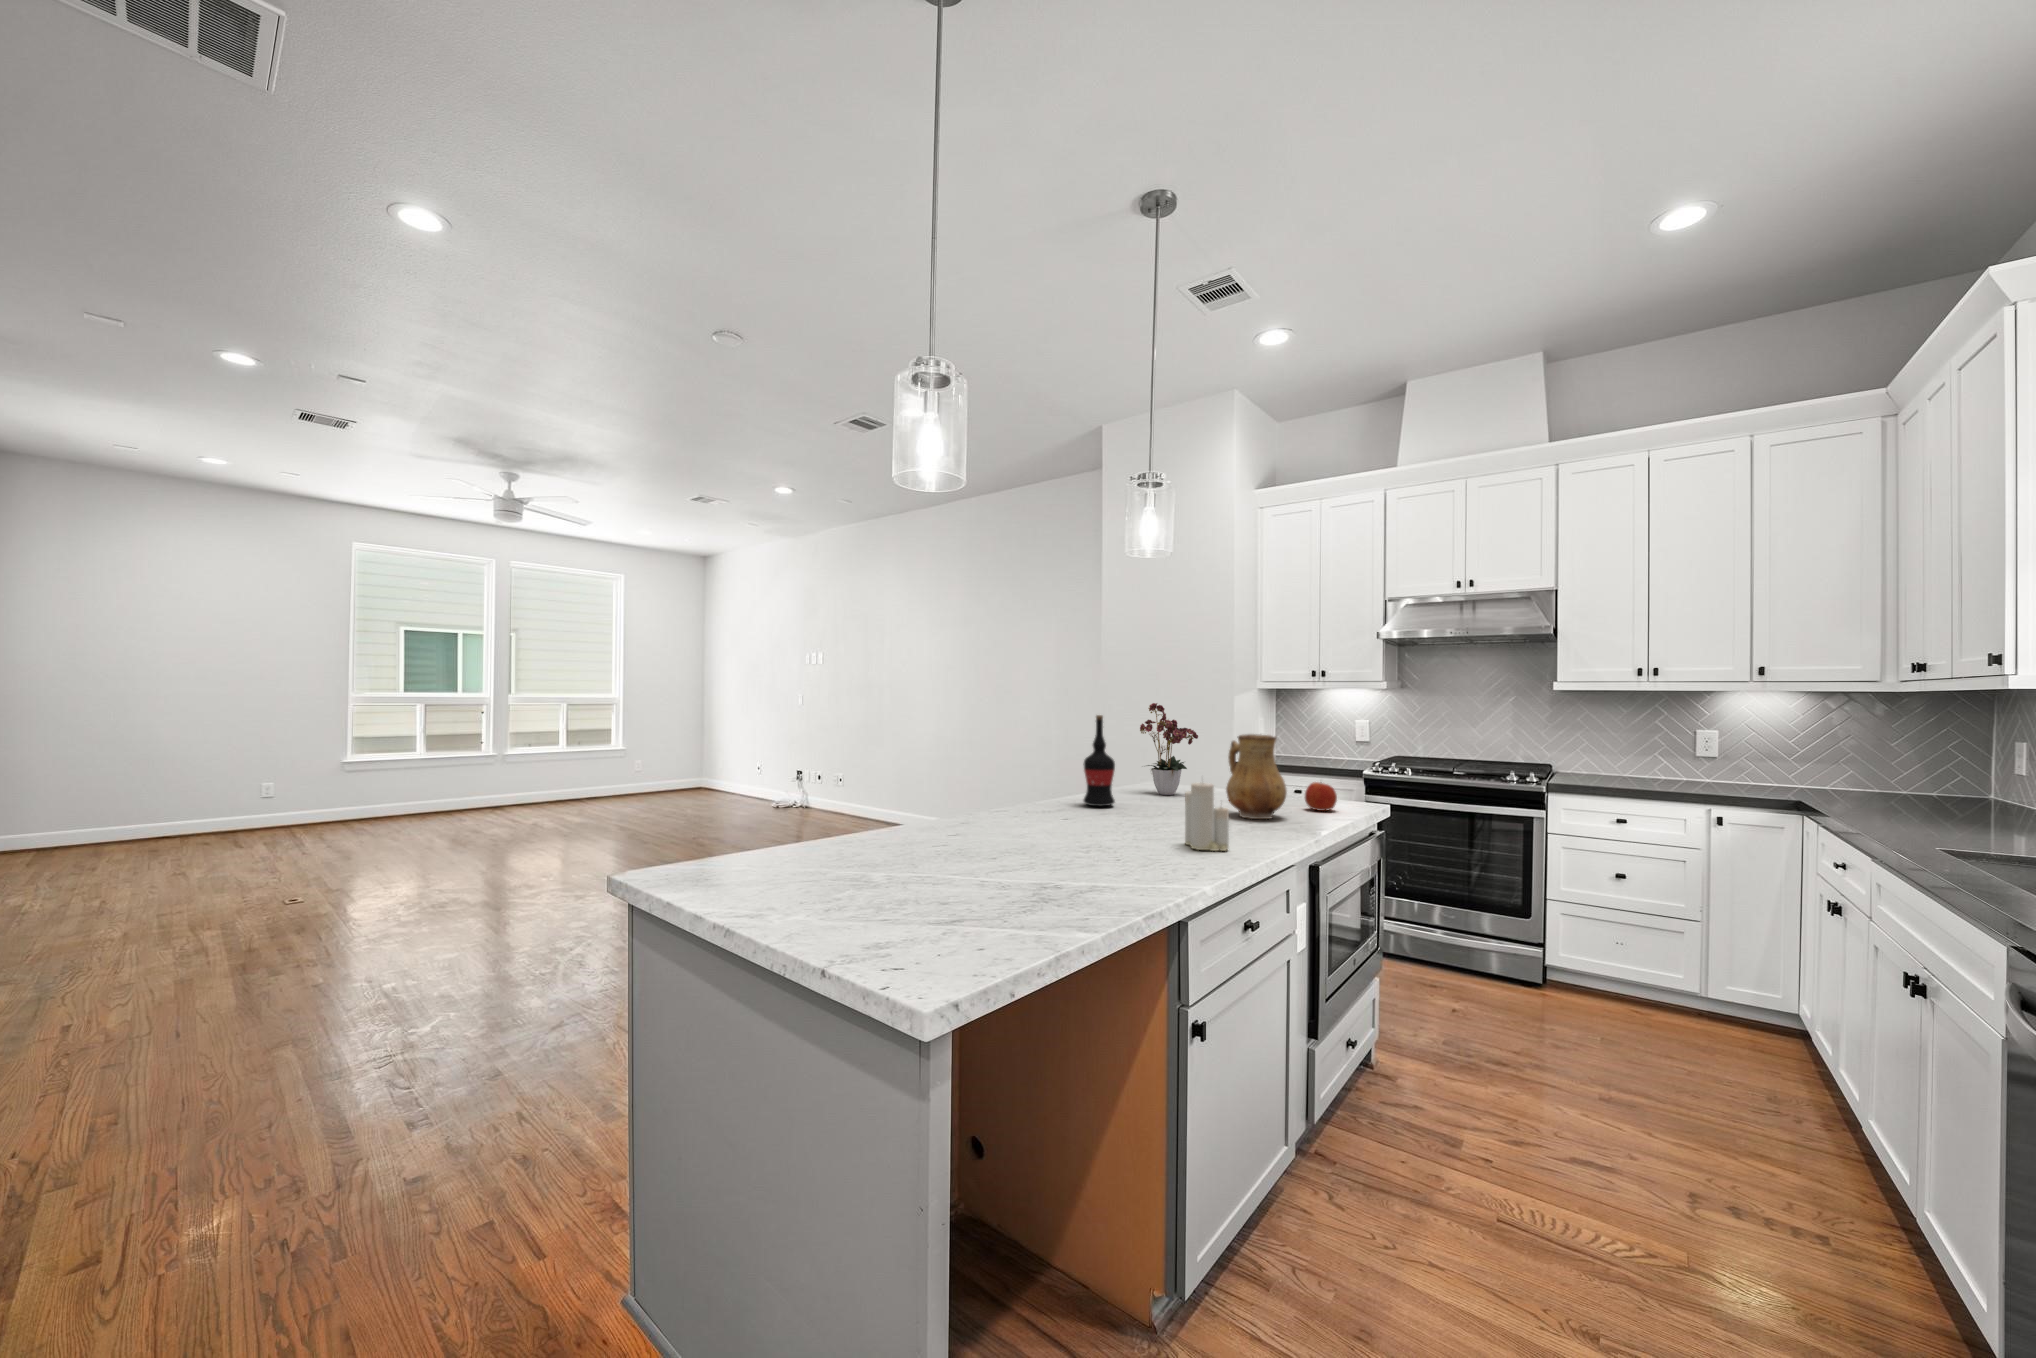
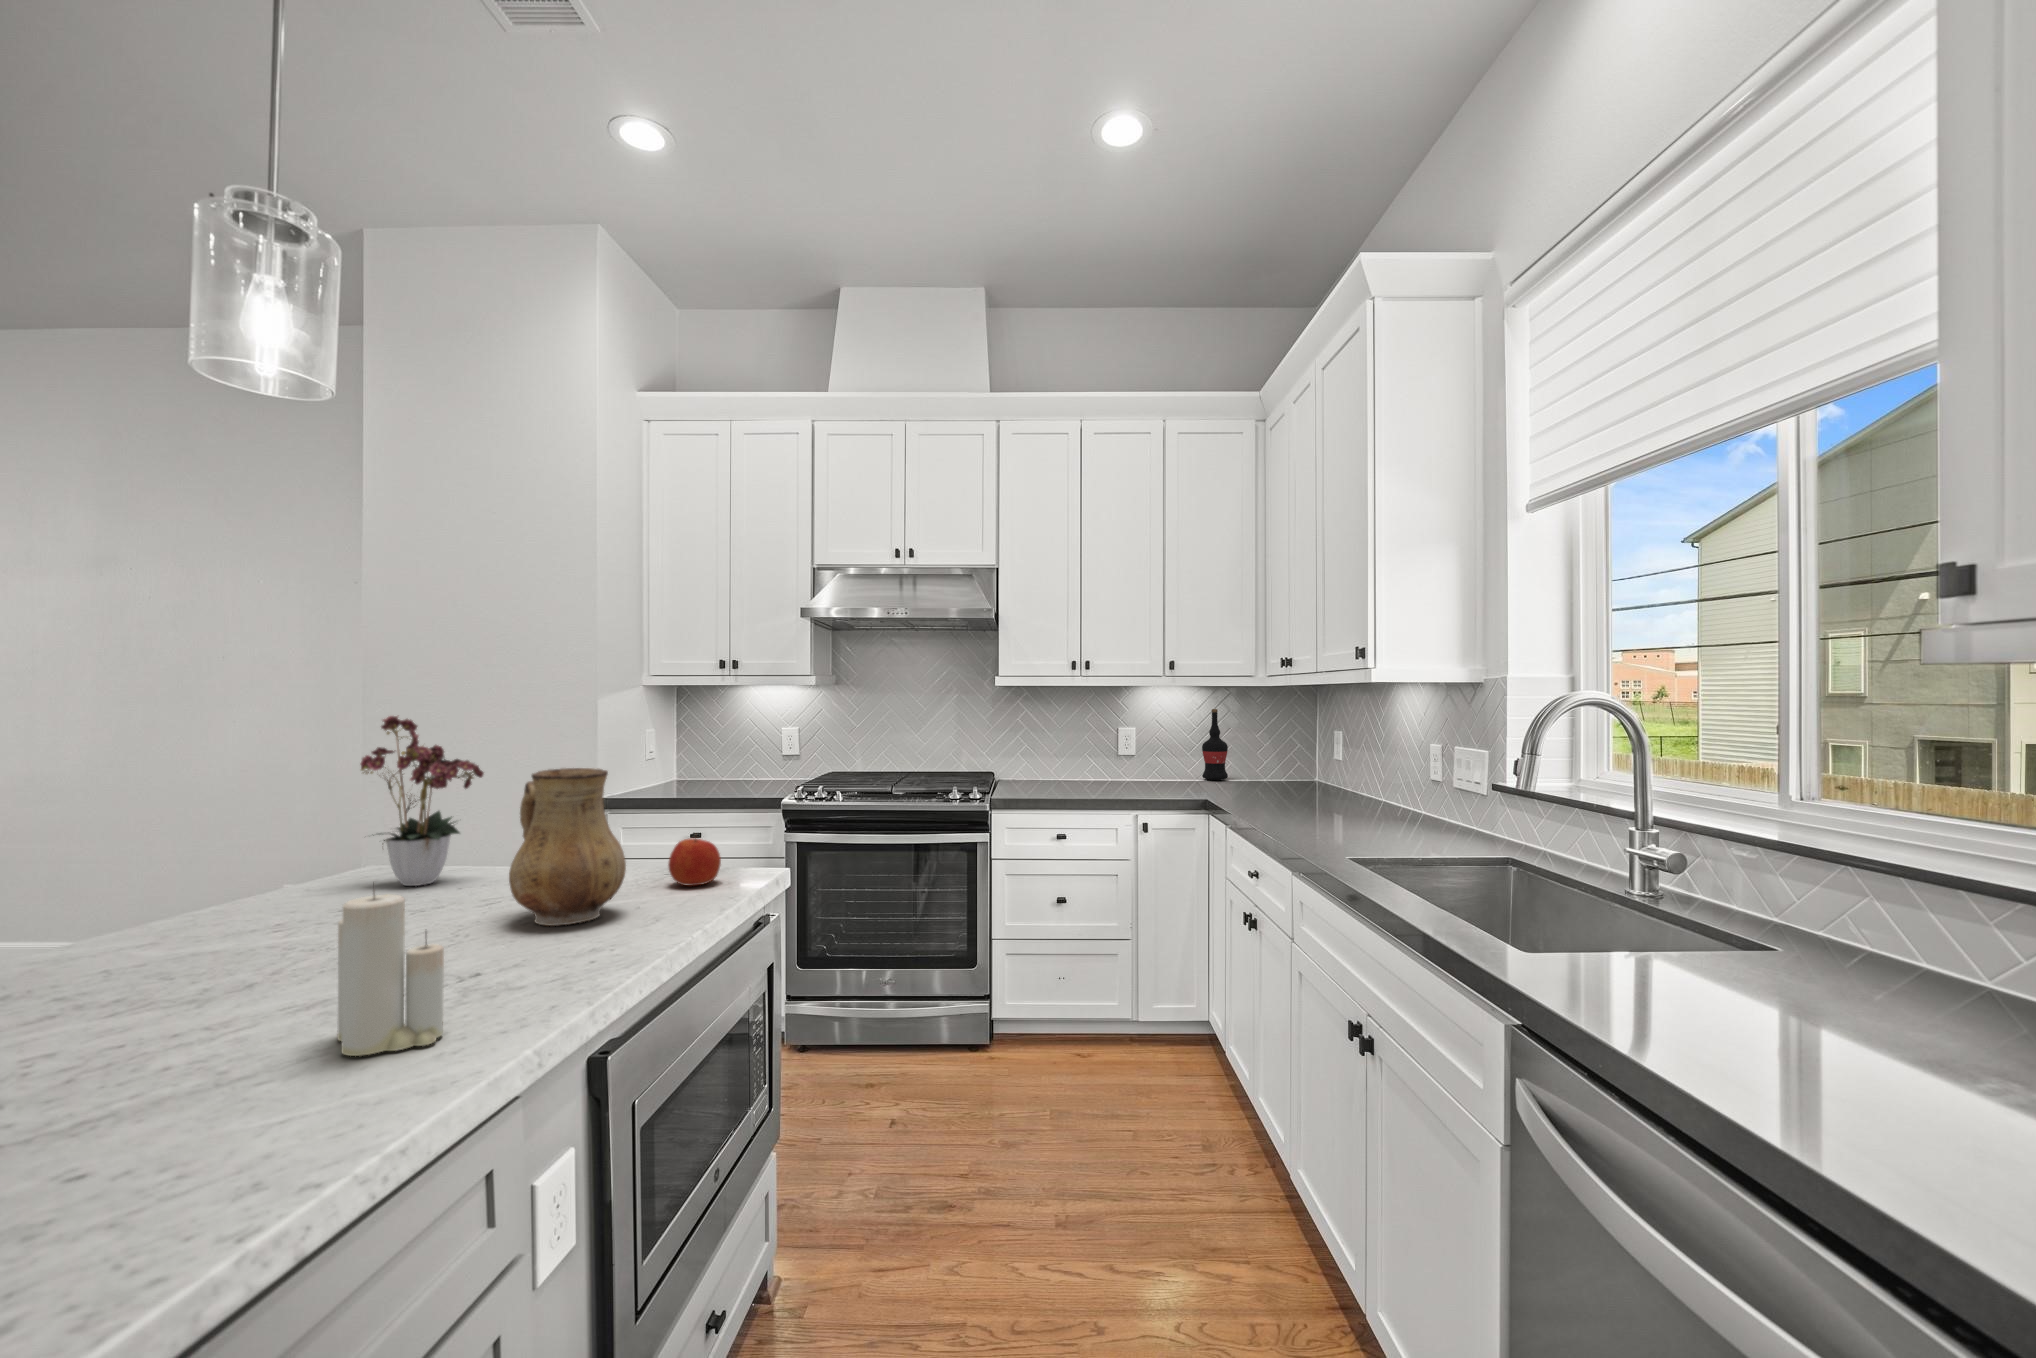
wine bottle: present [1083,715,1115,806] -> present [1202,709,1228,780]

